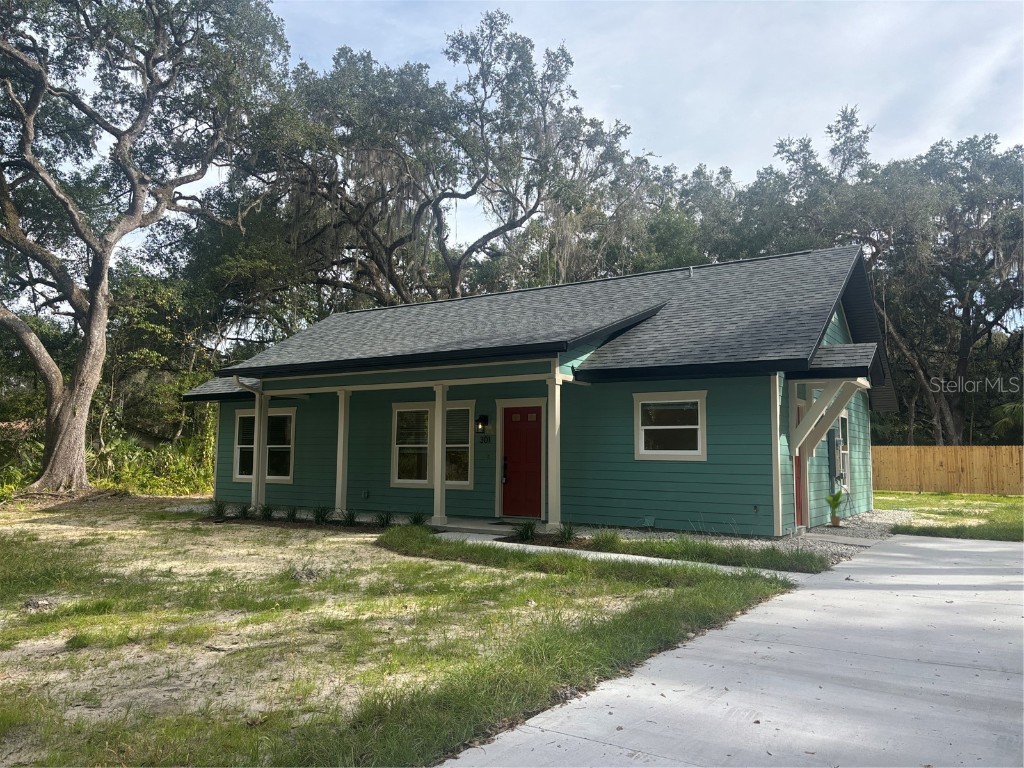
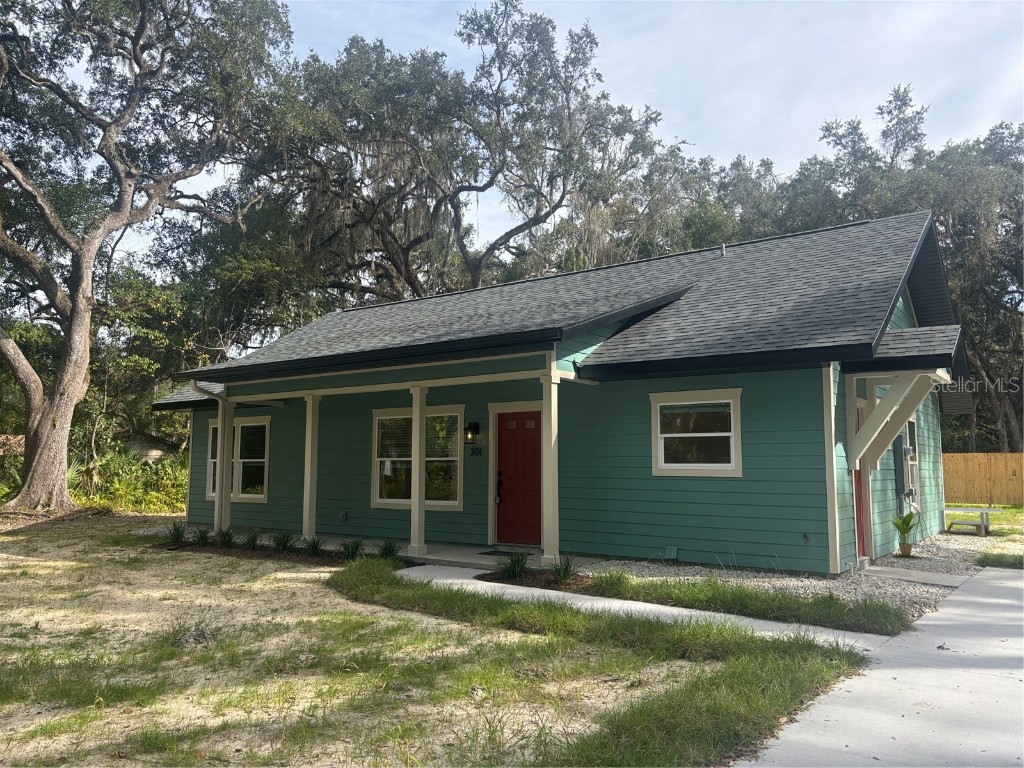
round table: none [863,489,919,513] -> present [936,508,1005,537]

